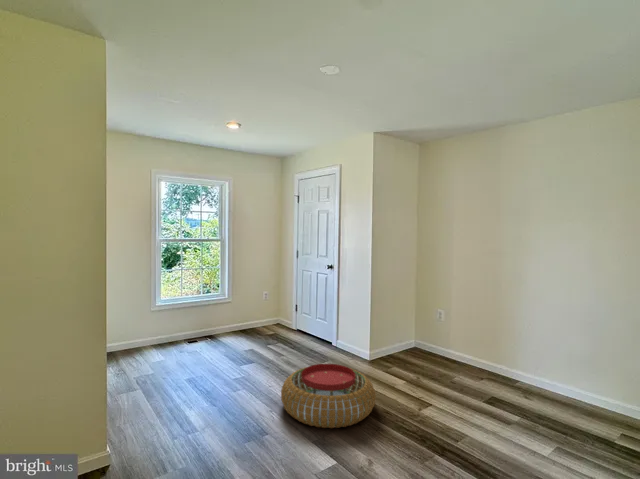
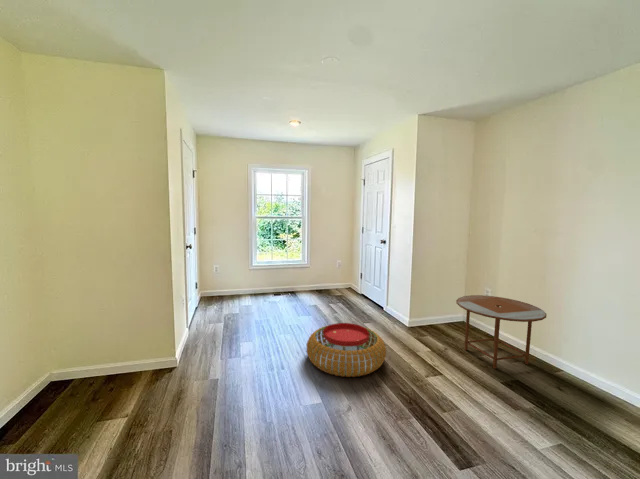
side table: none [424,318,507,390] -> present [456,295,547,369]

